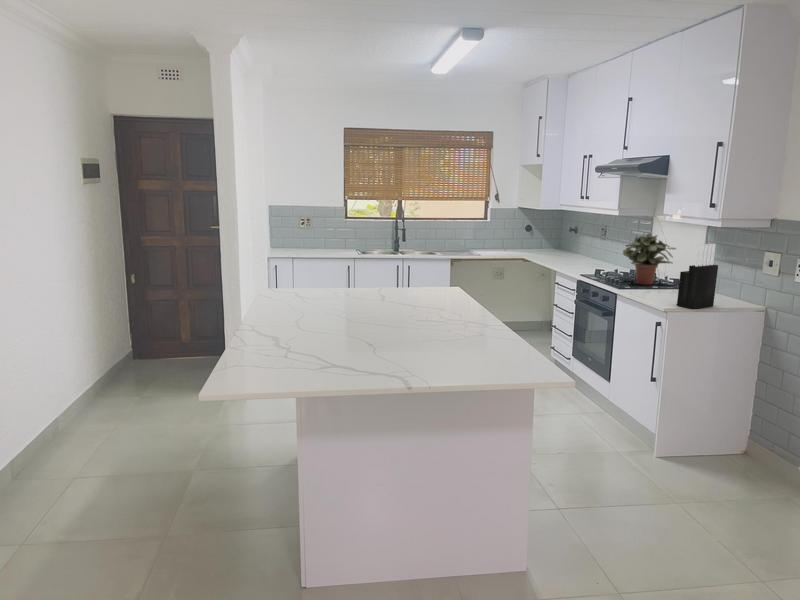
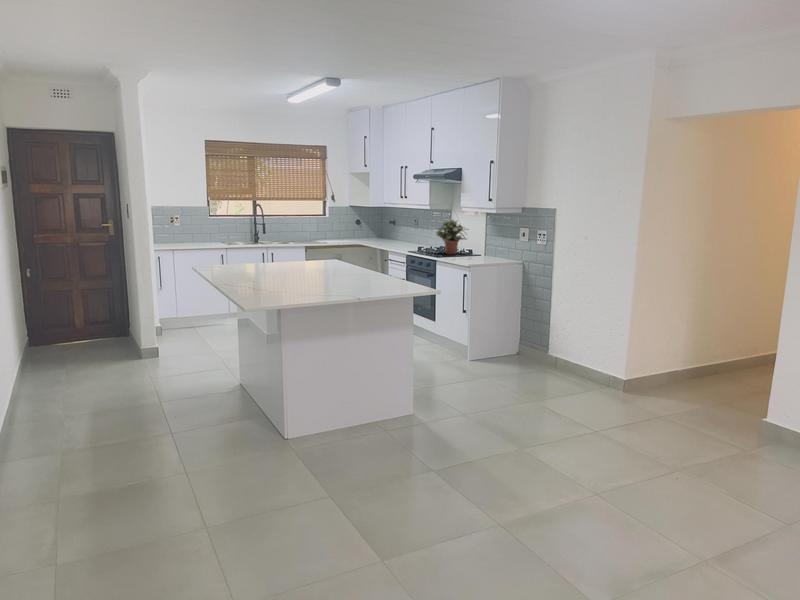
knife block: present [677,244,718,309] -> none [474,223,496,264]

